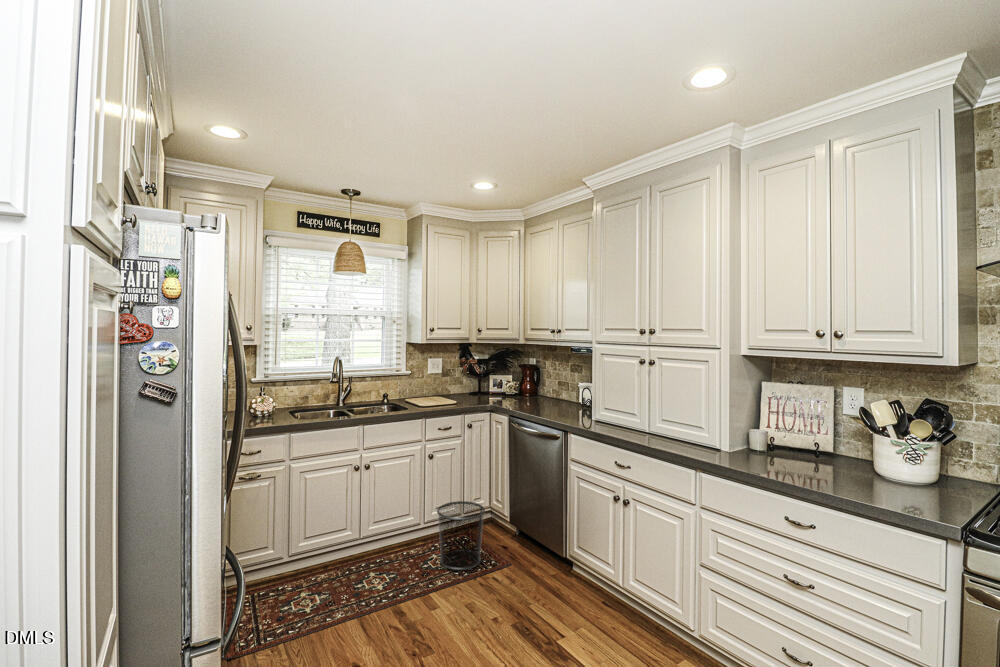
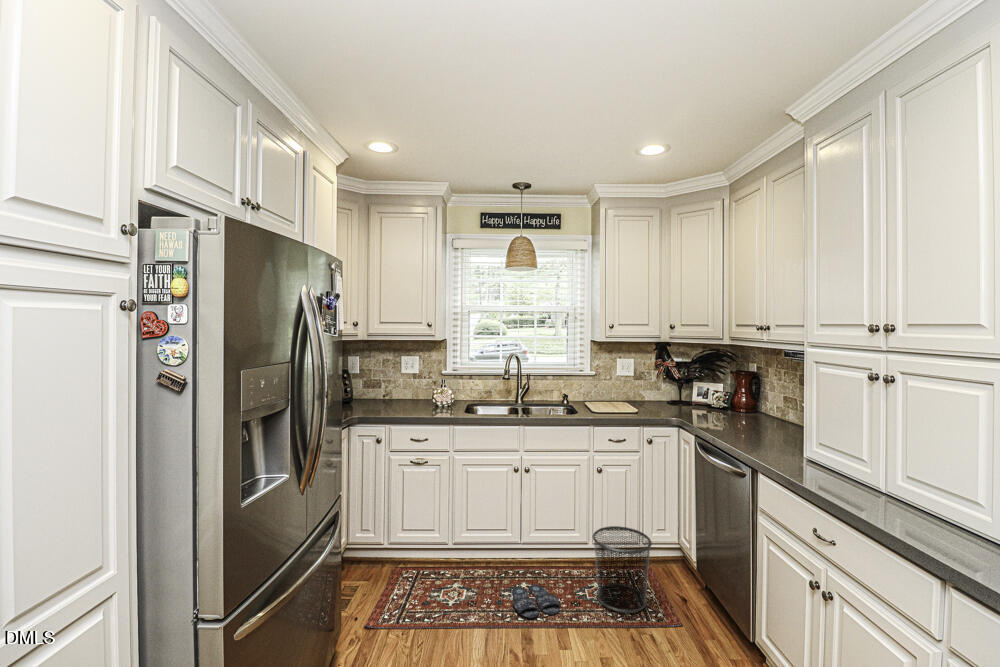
slippers: none [365,570,415,597] -> present [512,585,560,618]

